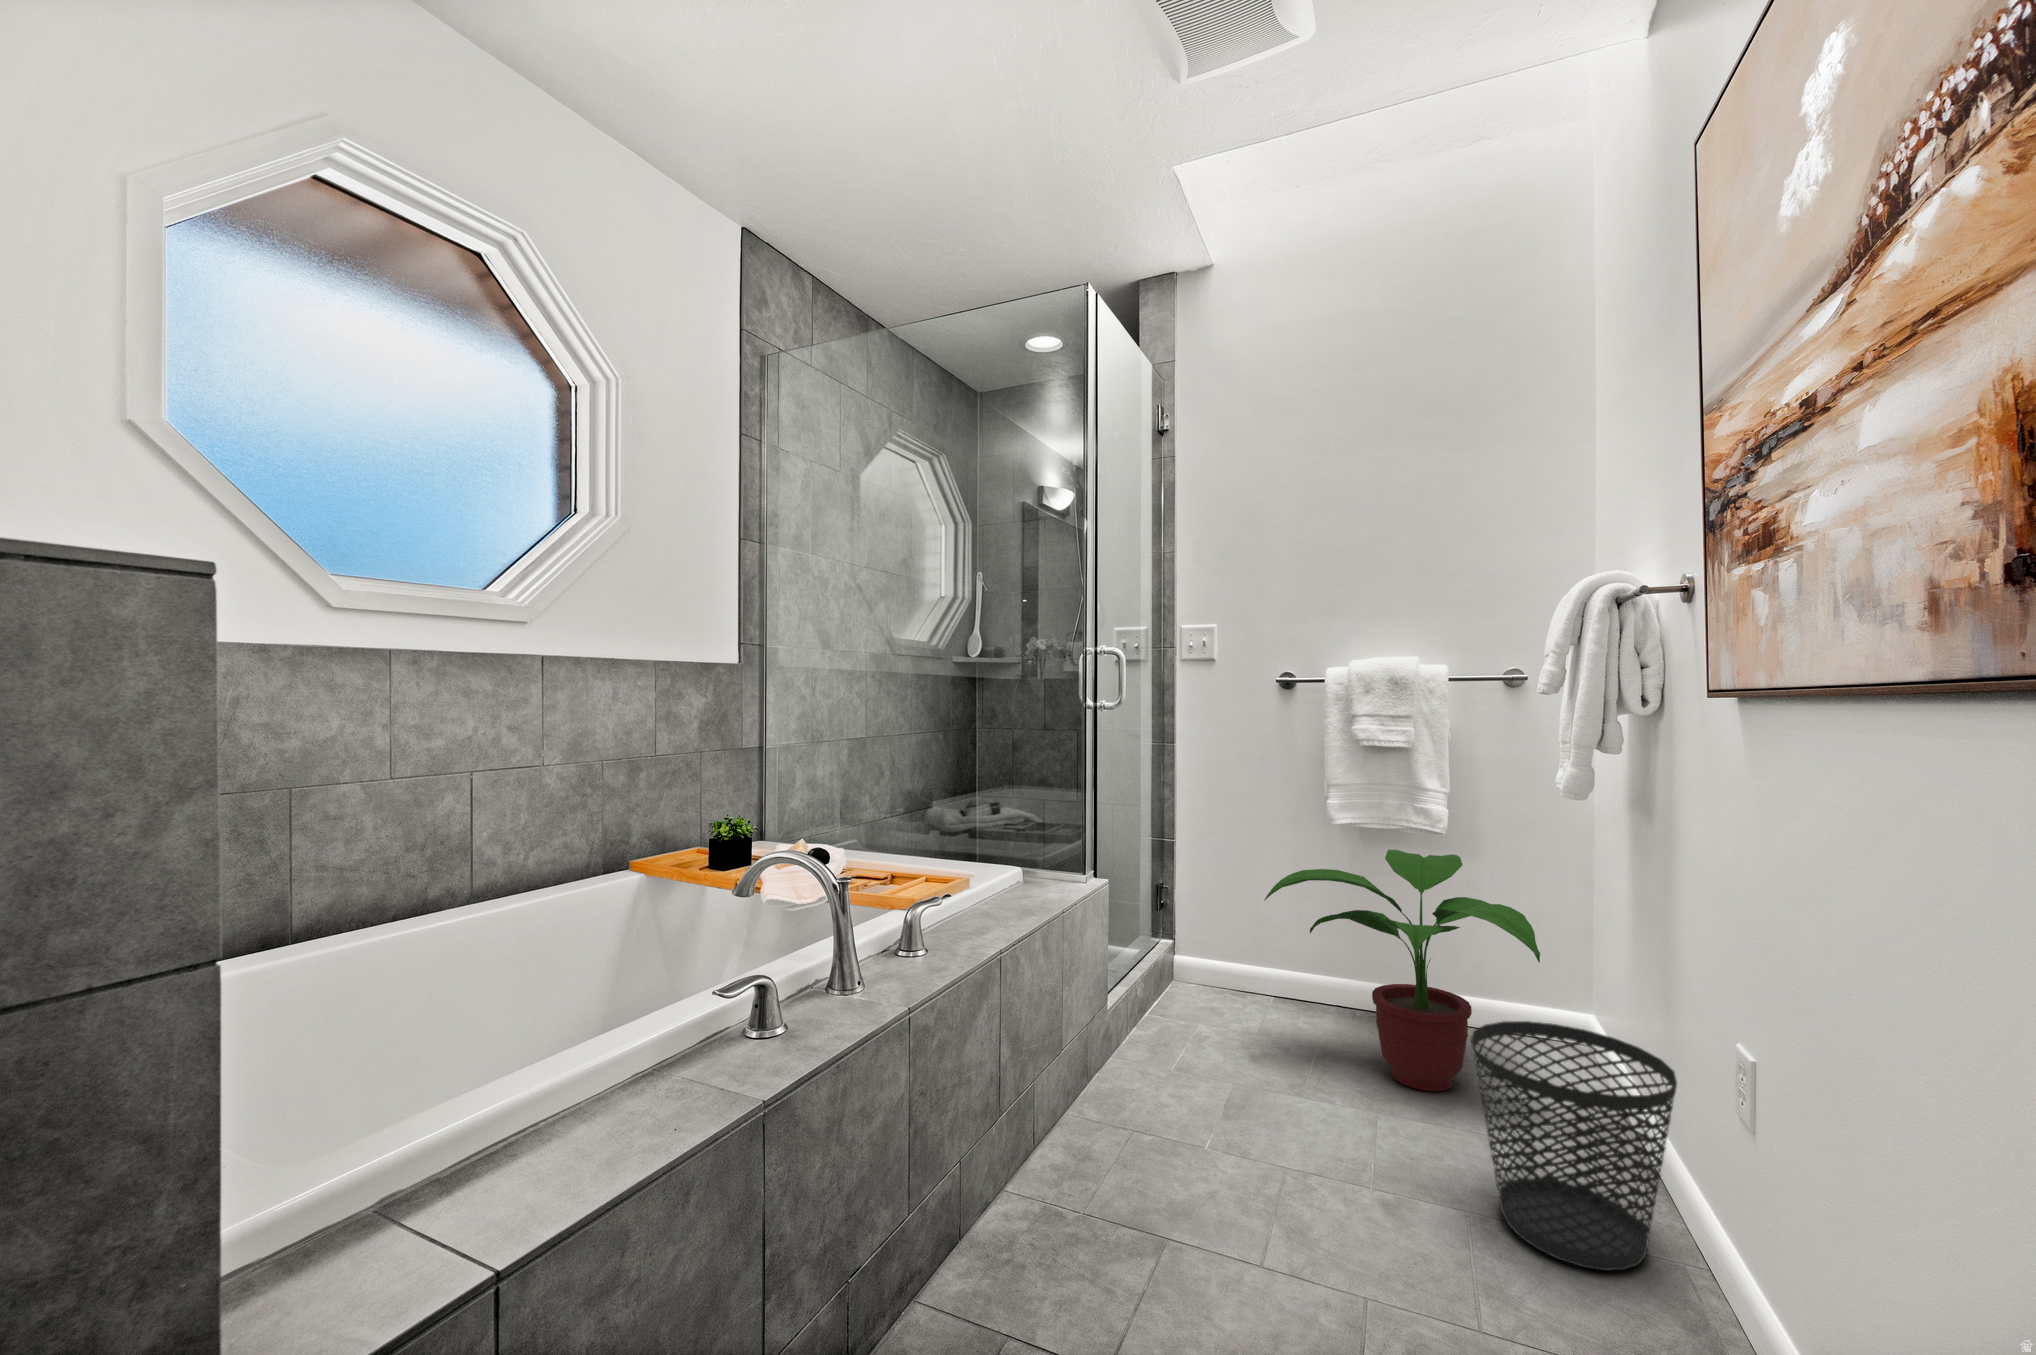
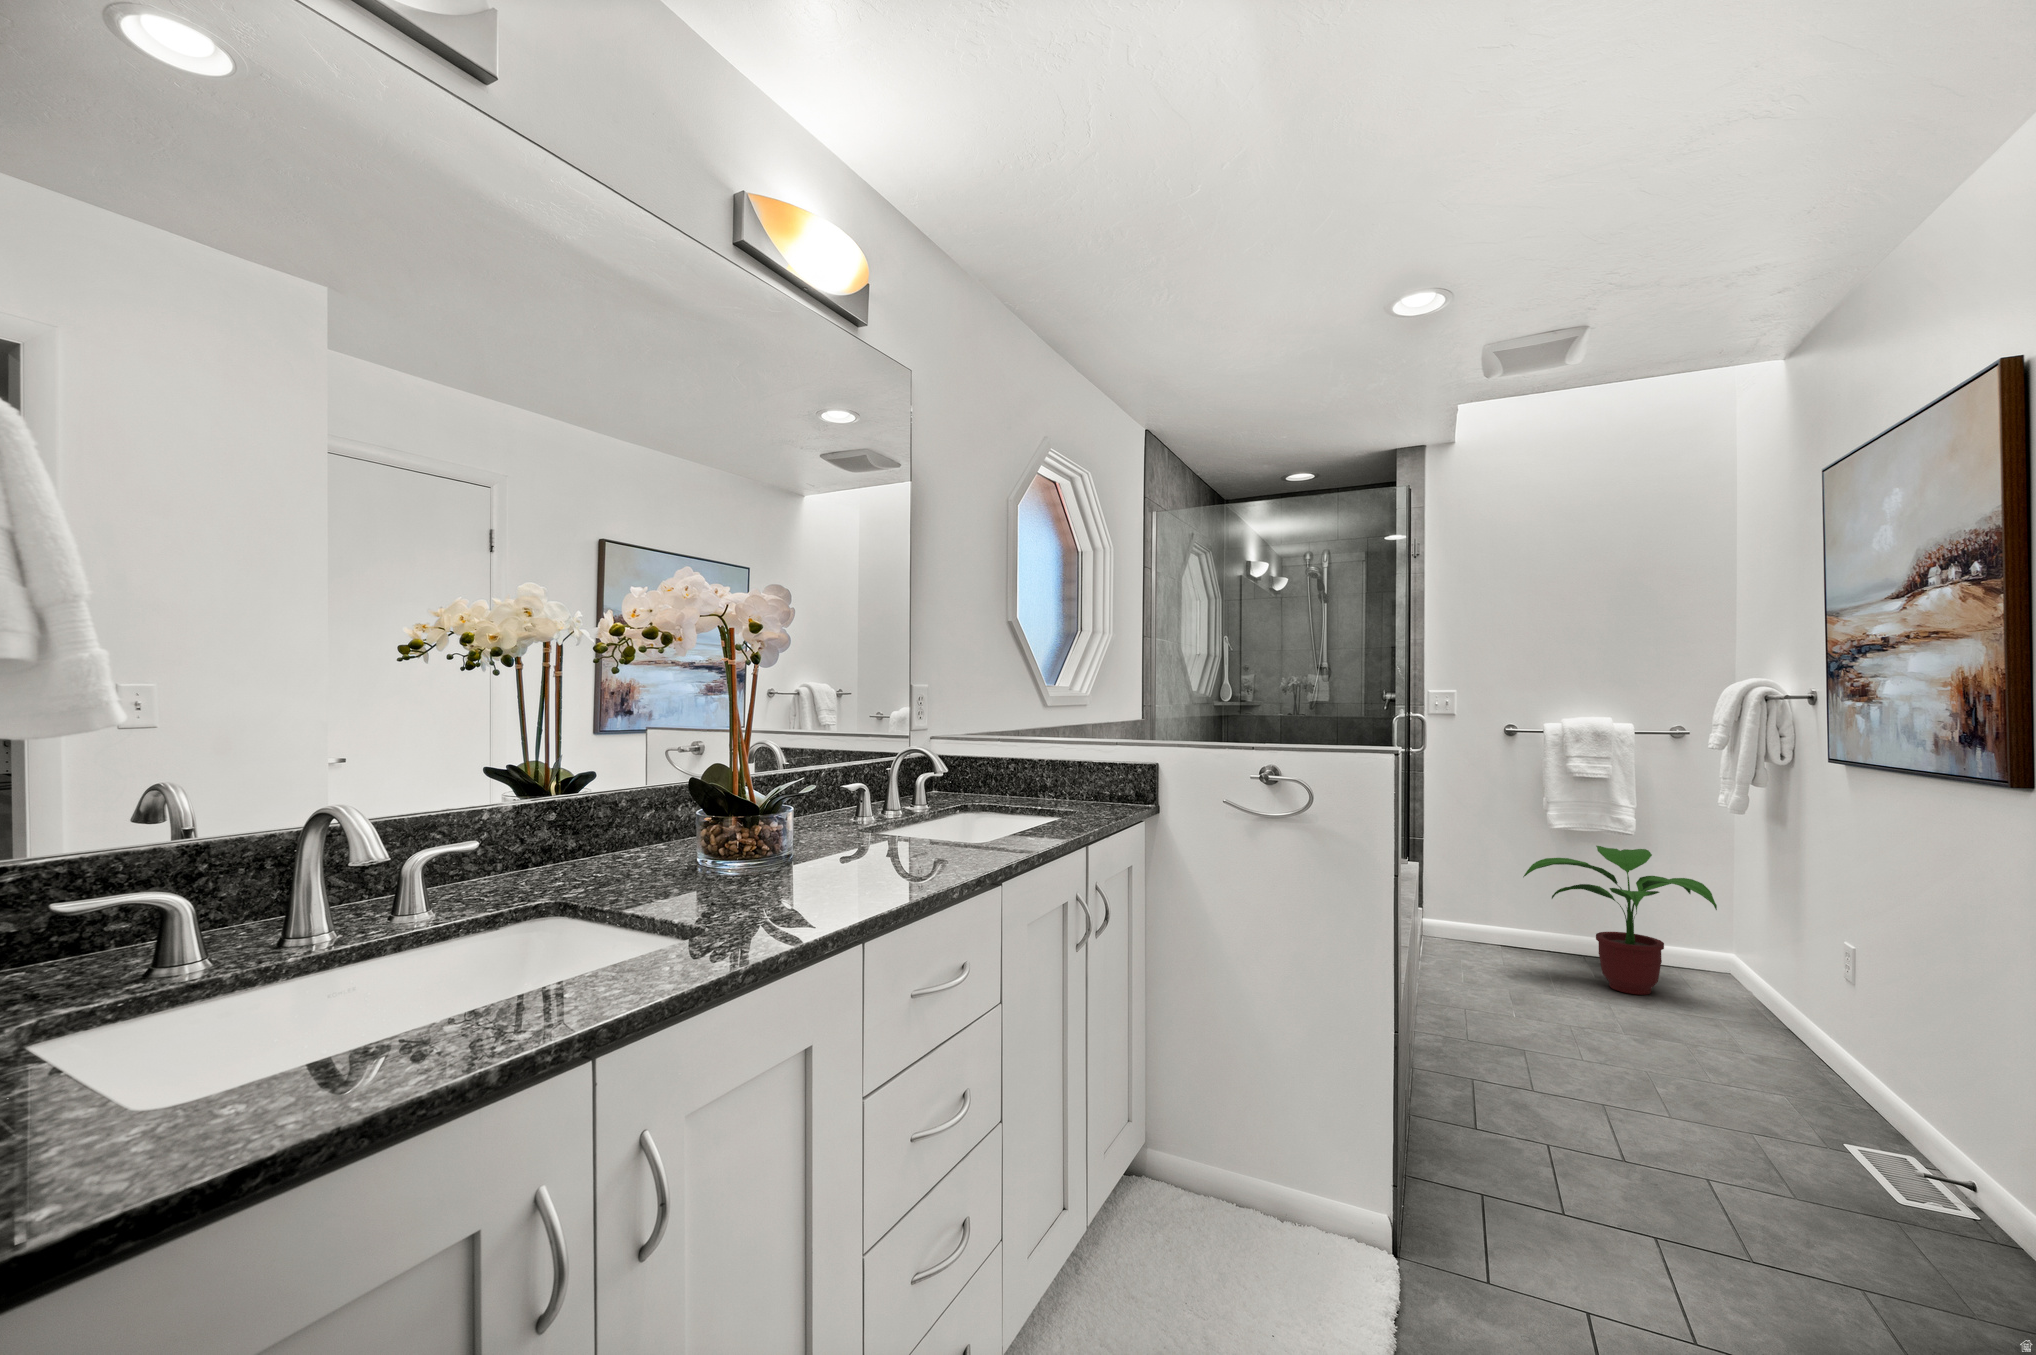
wastebasket: present [1471,1021,1677,1271] -> none [1689,940,1811,1062]

